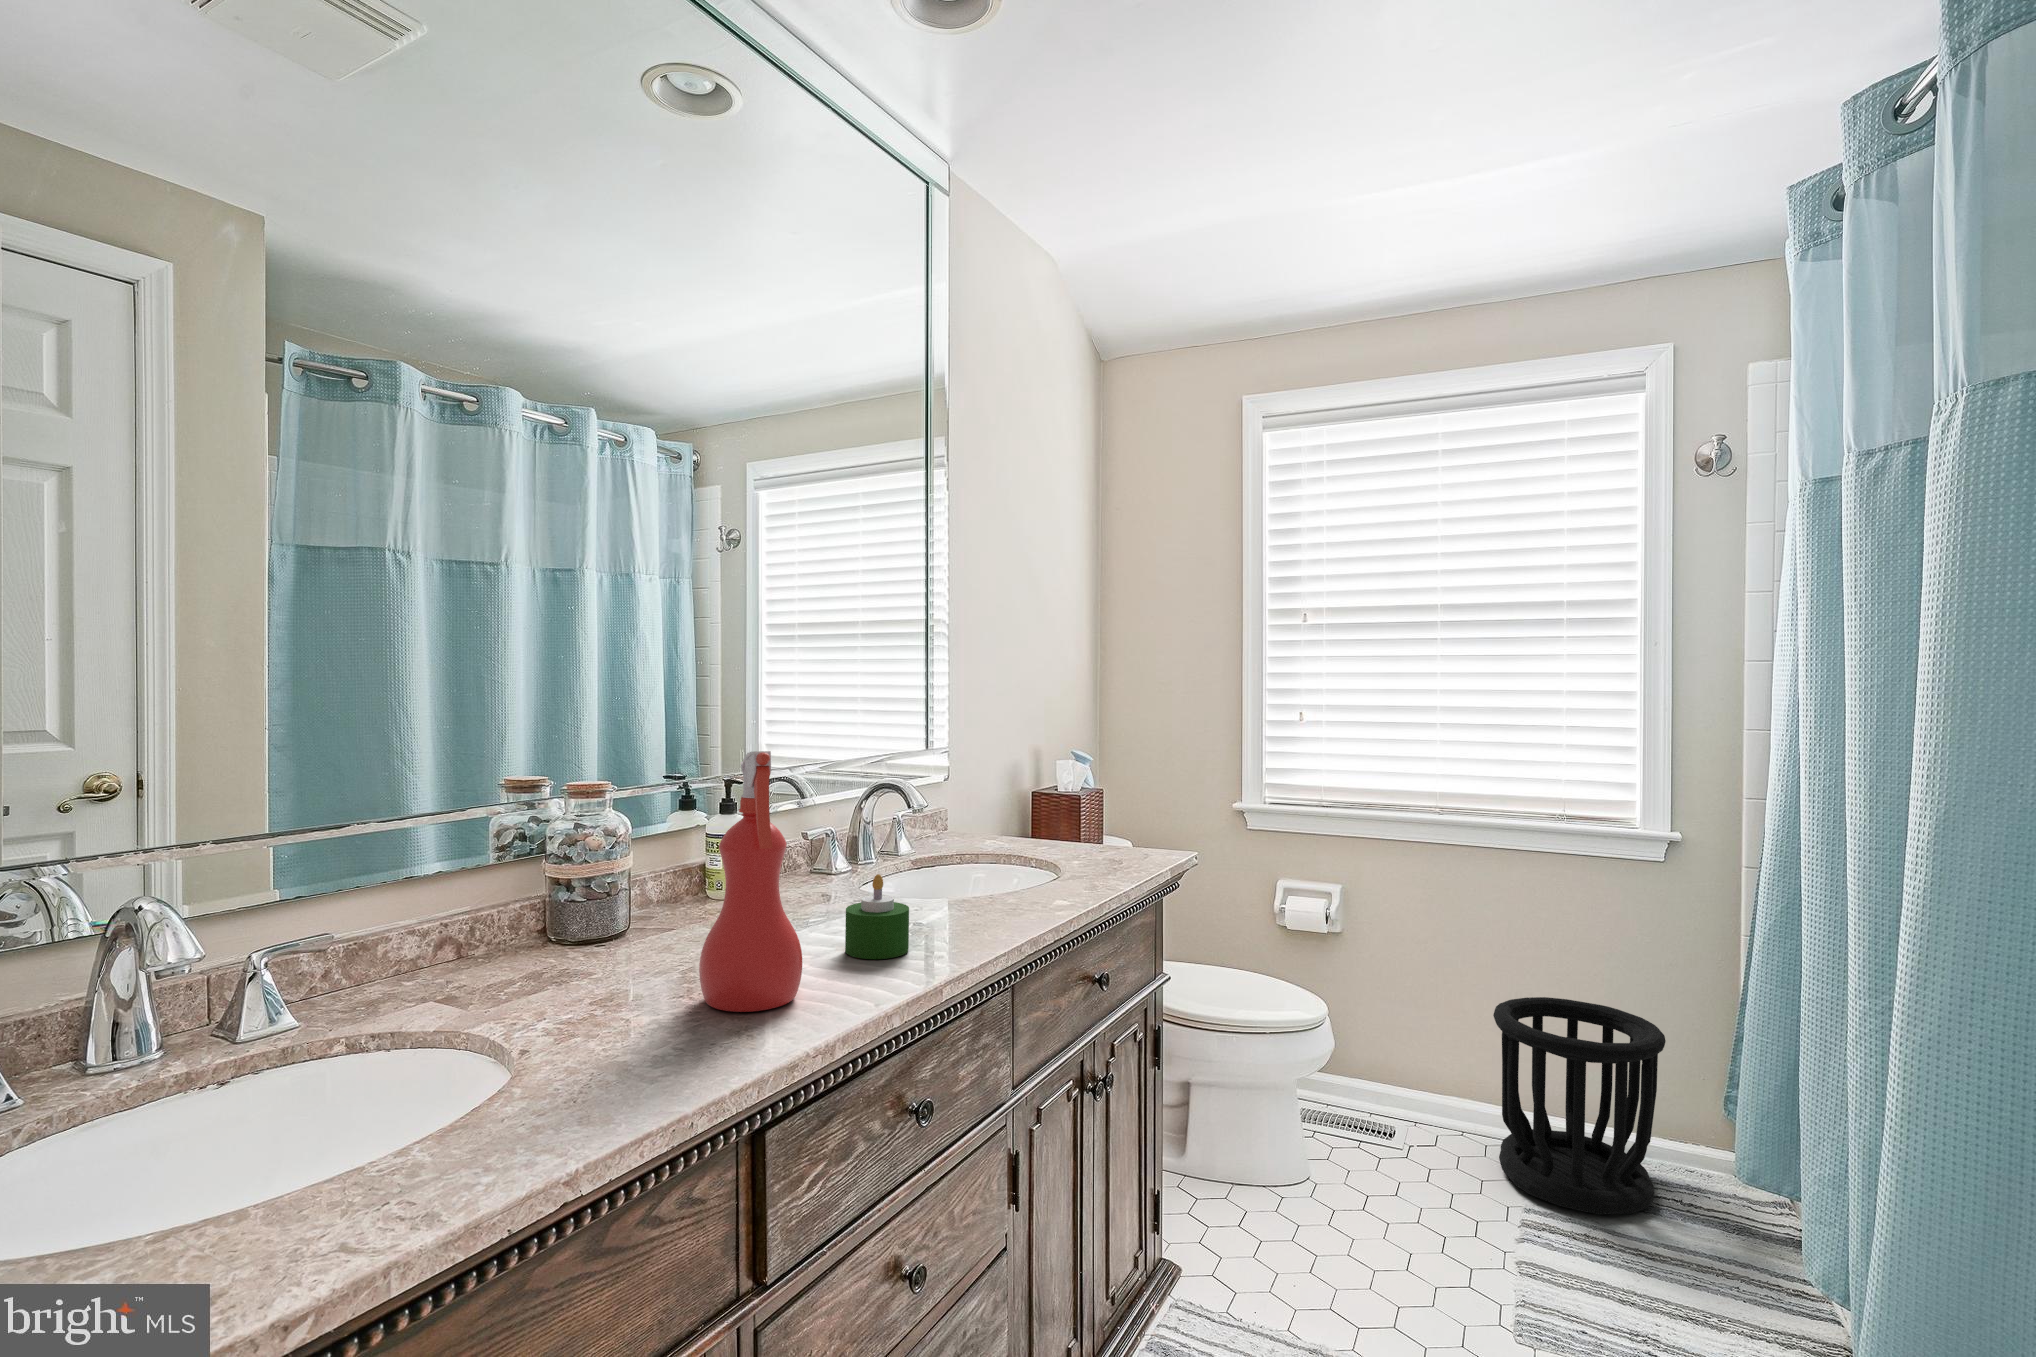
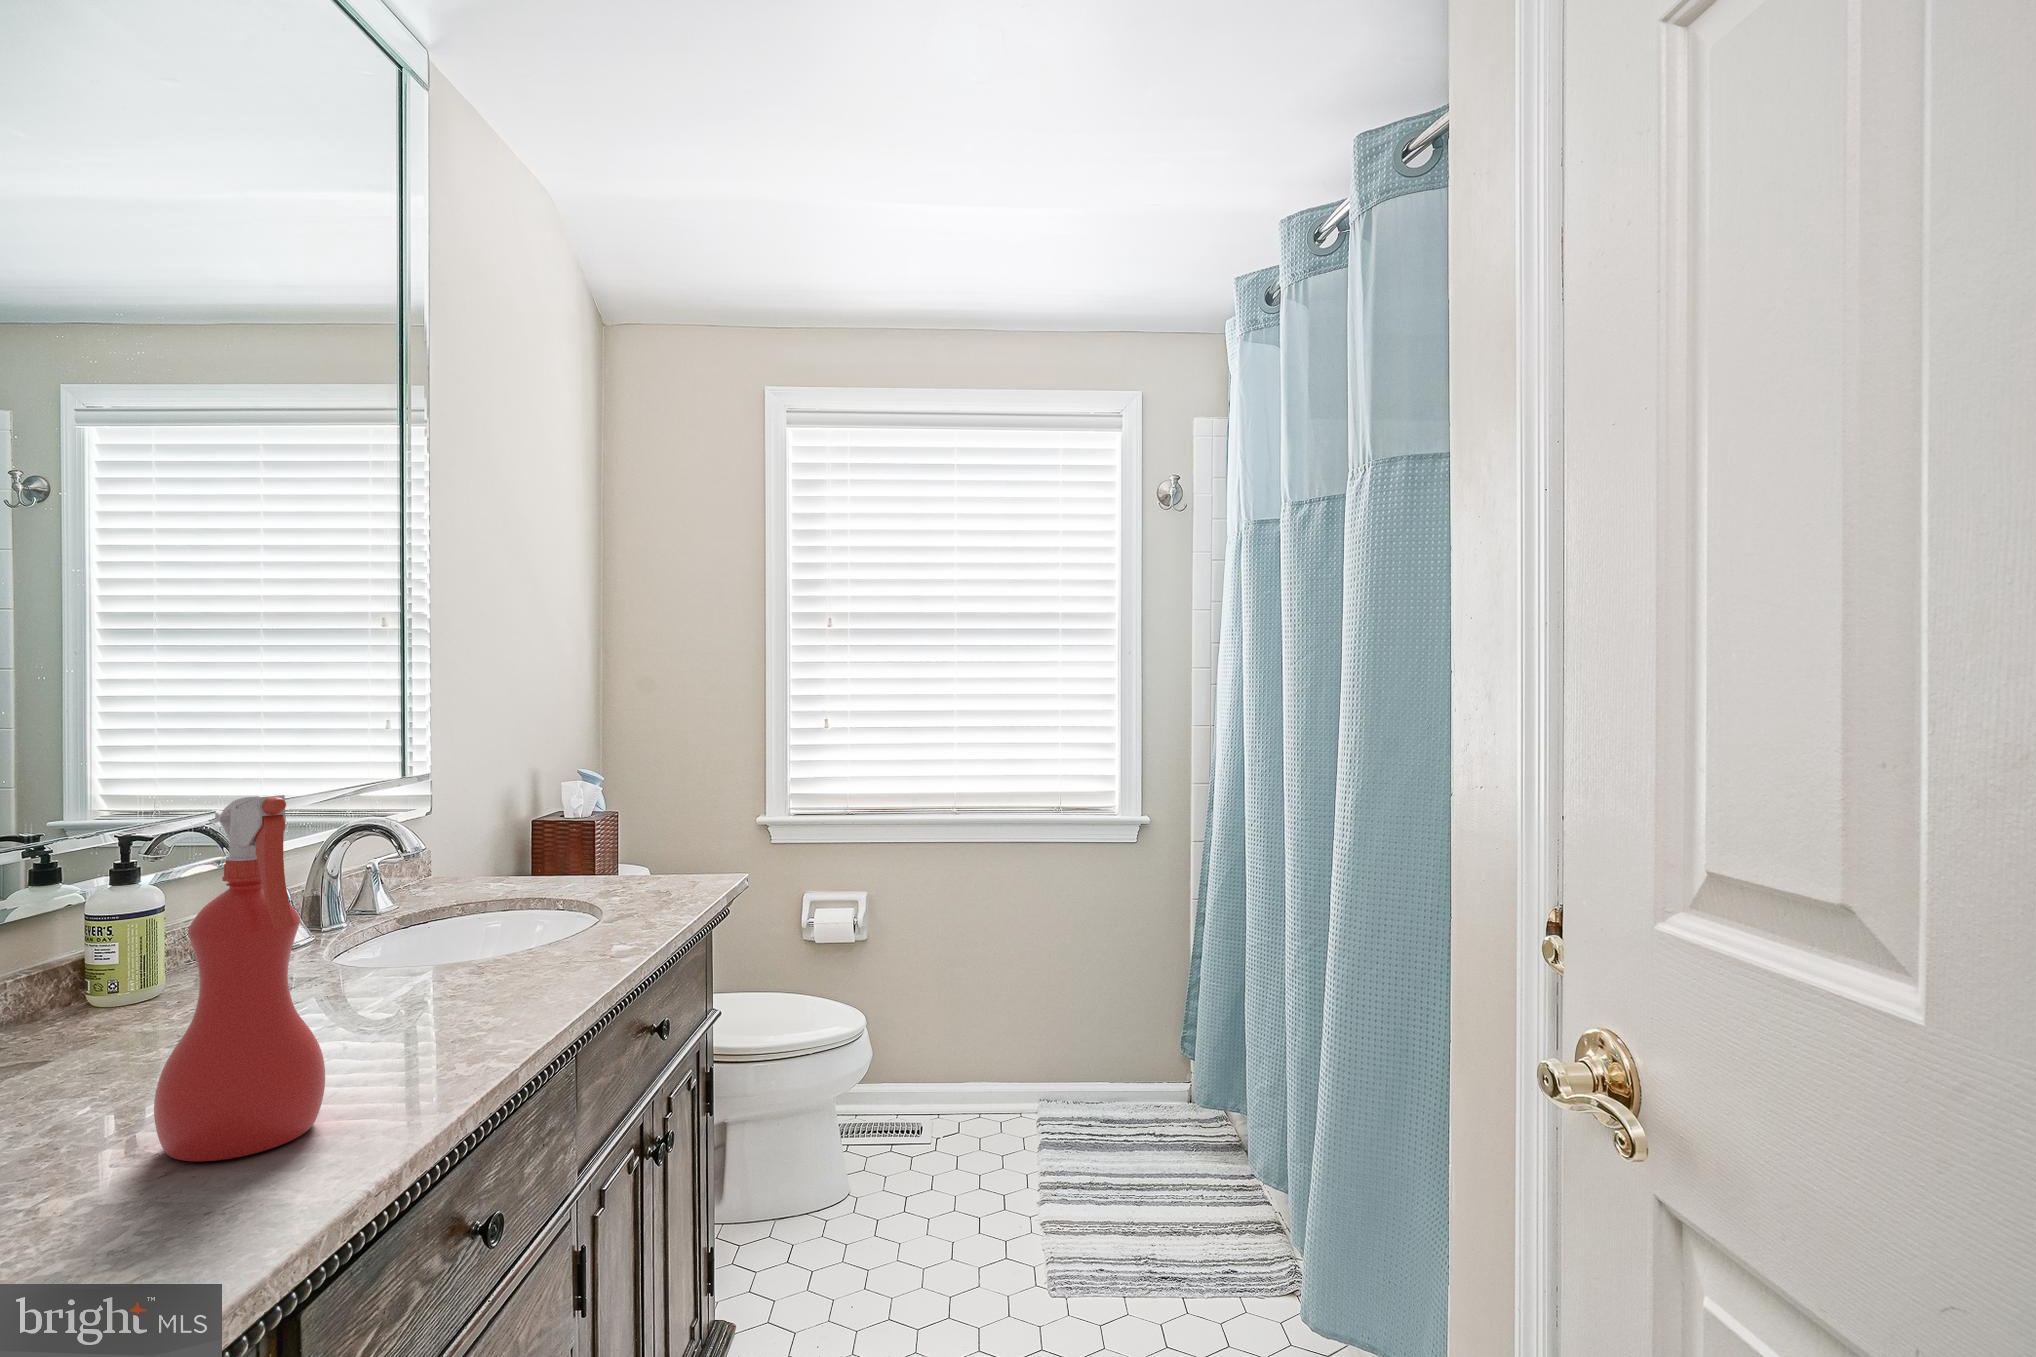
candle: present [845,874,909,959] -> none [359,942,453,1053]
wastebasket: present [1493,997,1666,1215] -> none [1008,973,1143,1162]

